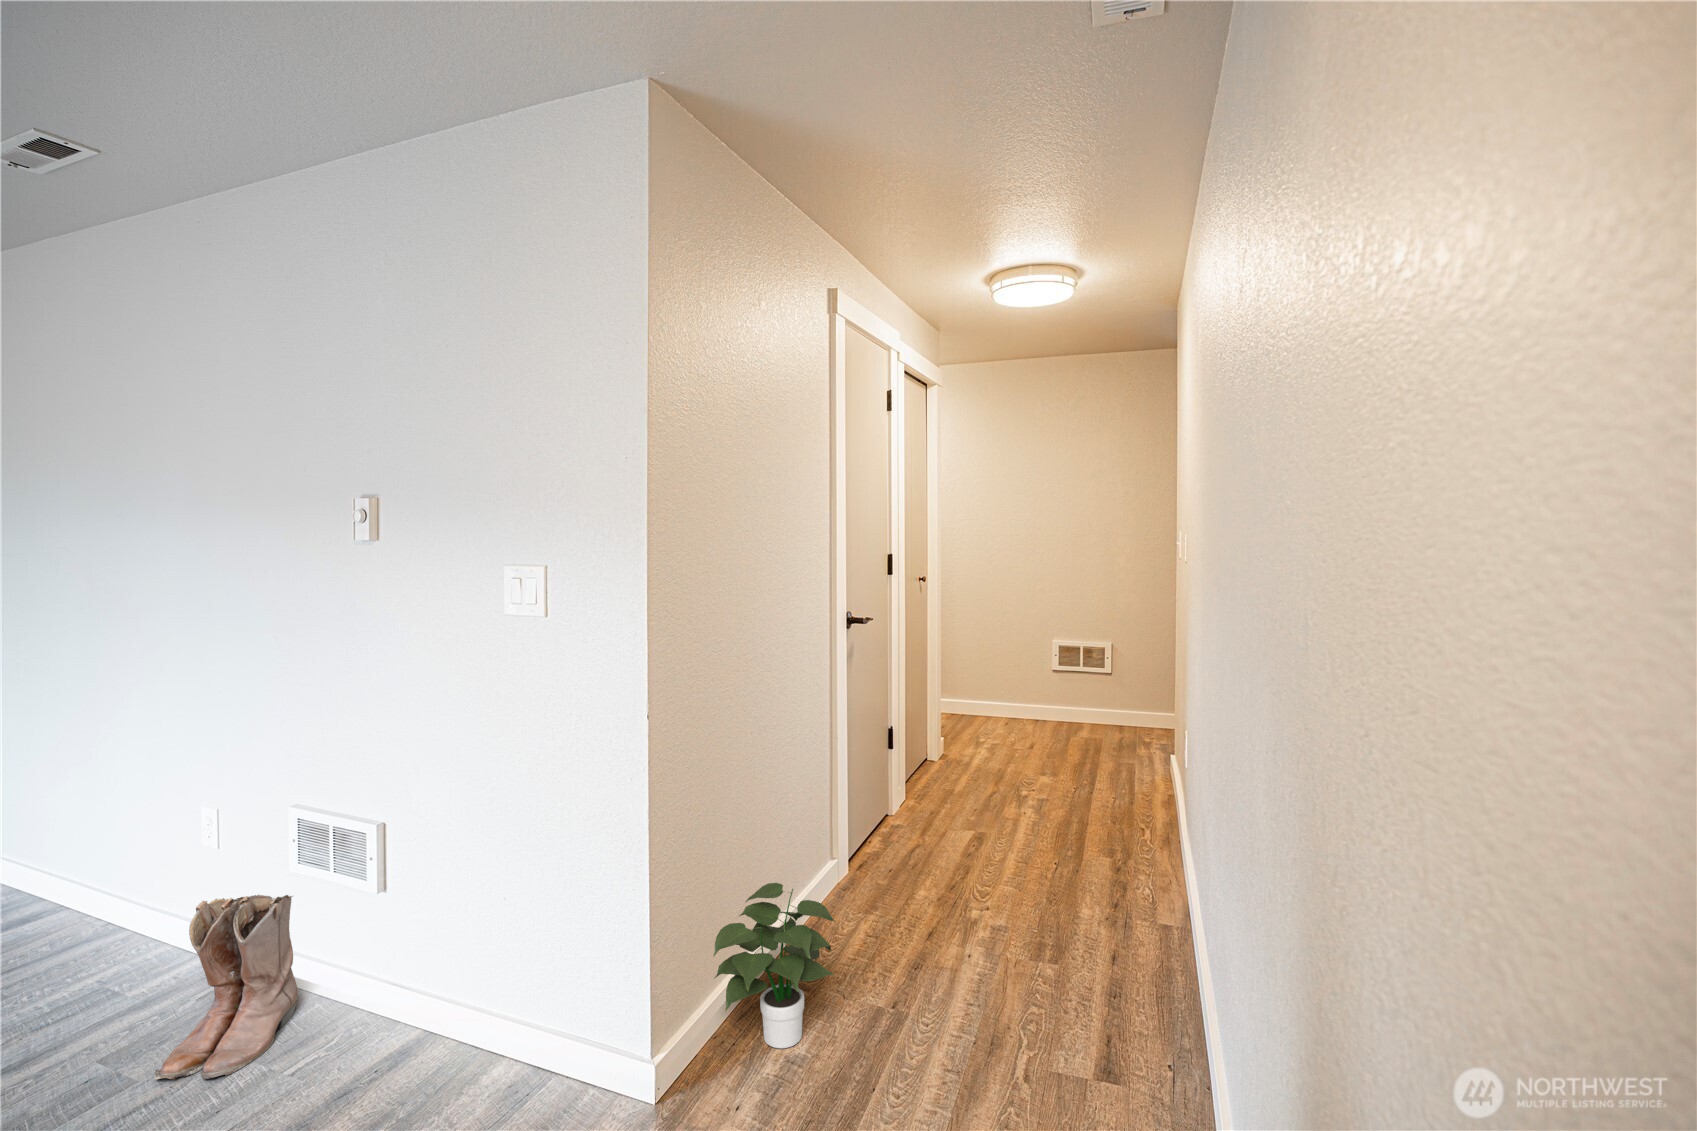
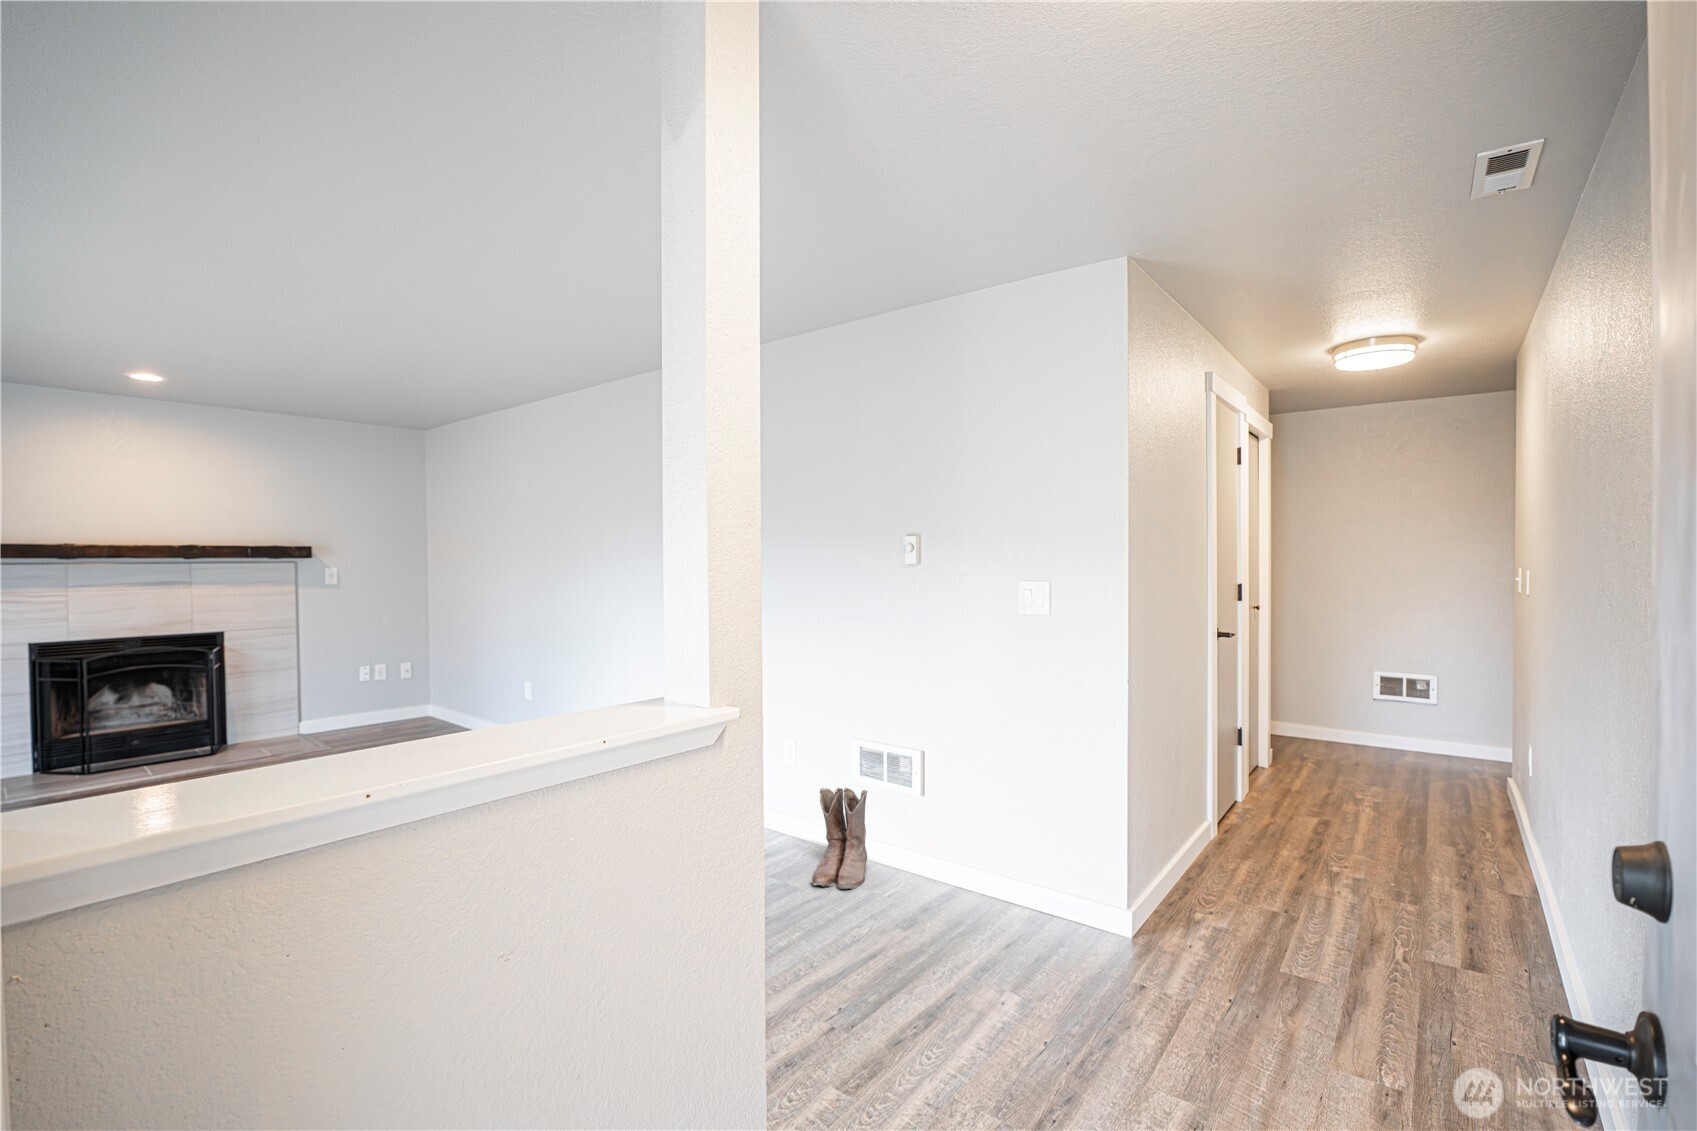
potted plant: present [713,883,835,1048] -> none [1158,813,1248,923]

